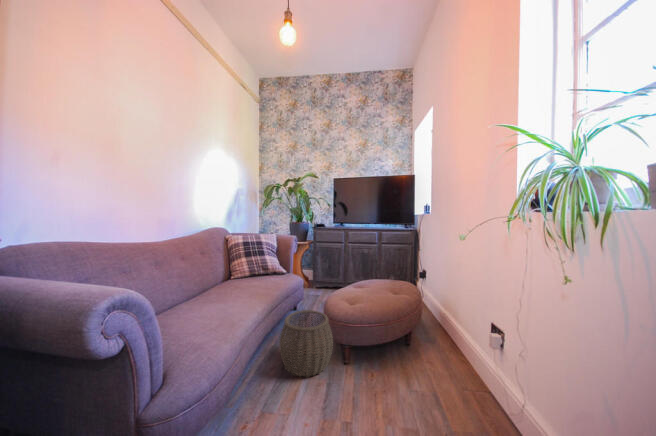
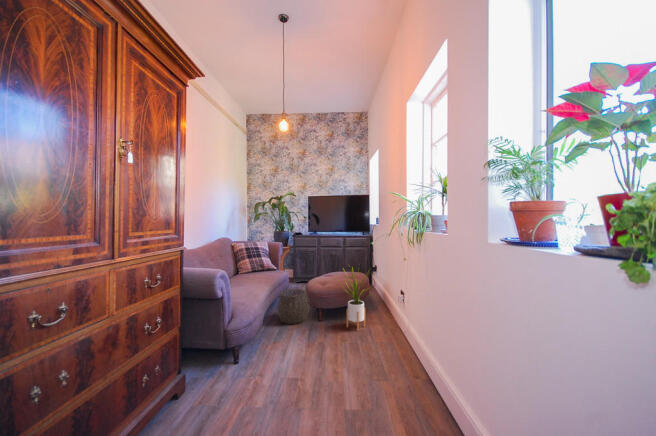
house plant: none [389,273,461,411] -> present [346,267,369,331]

